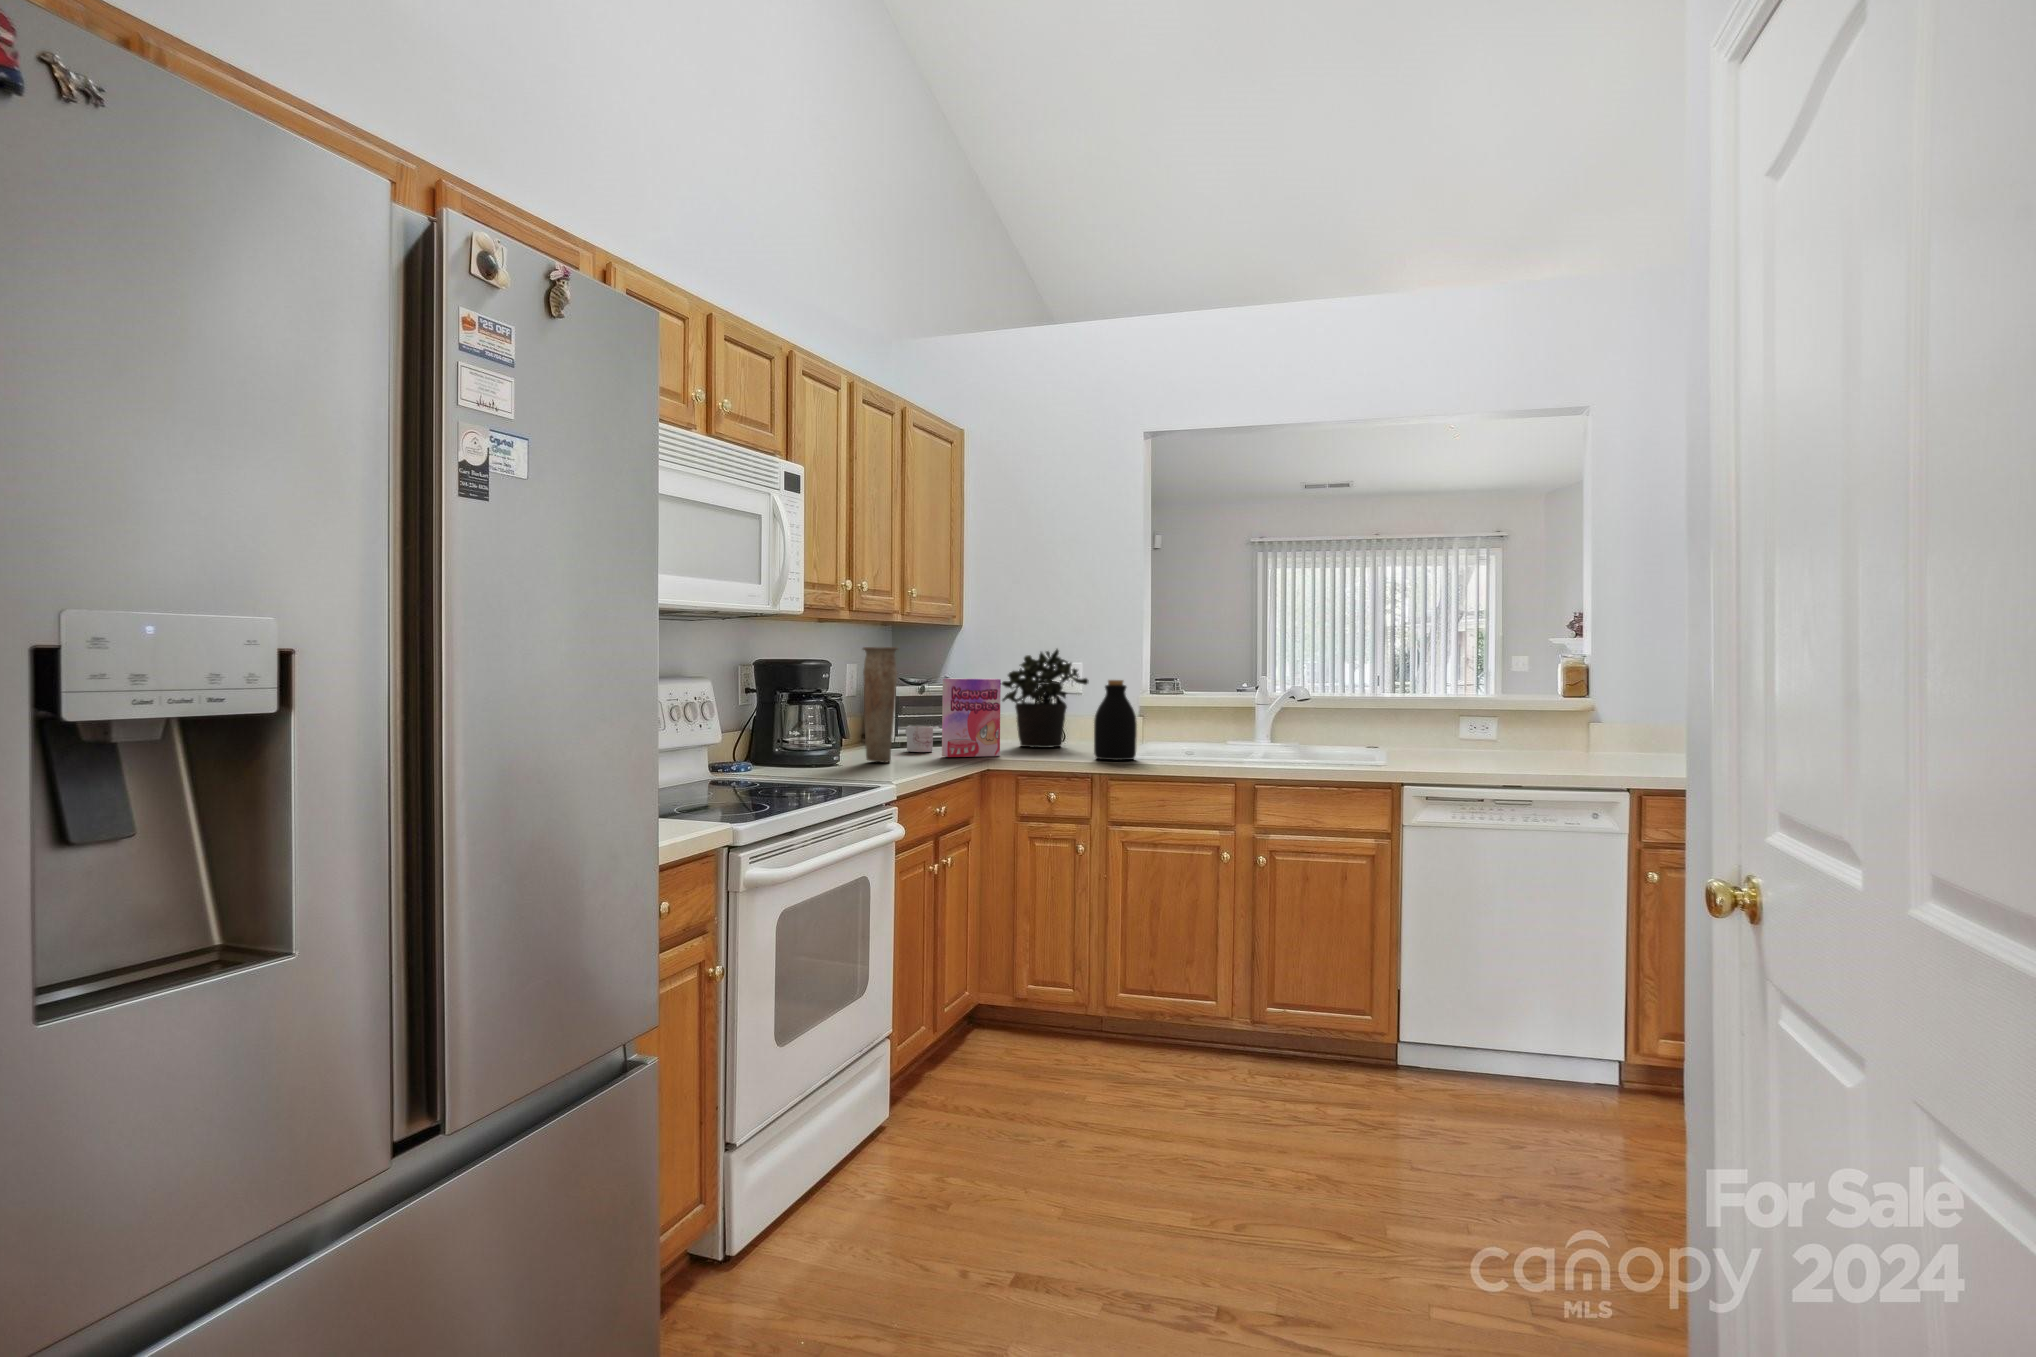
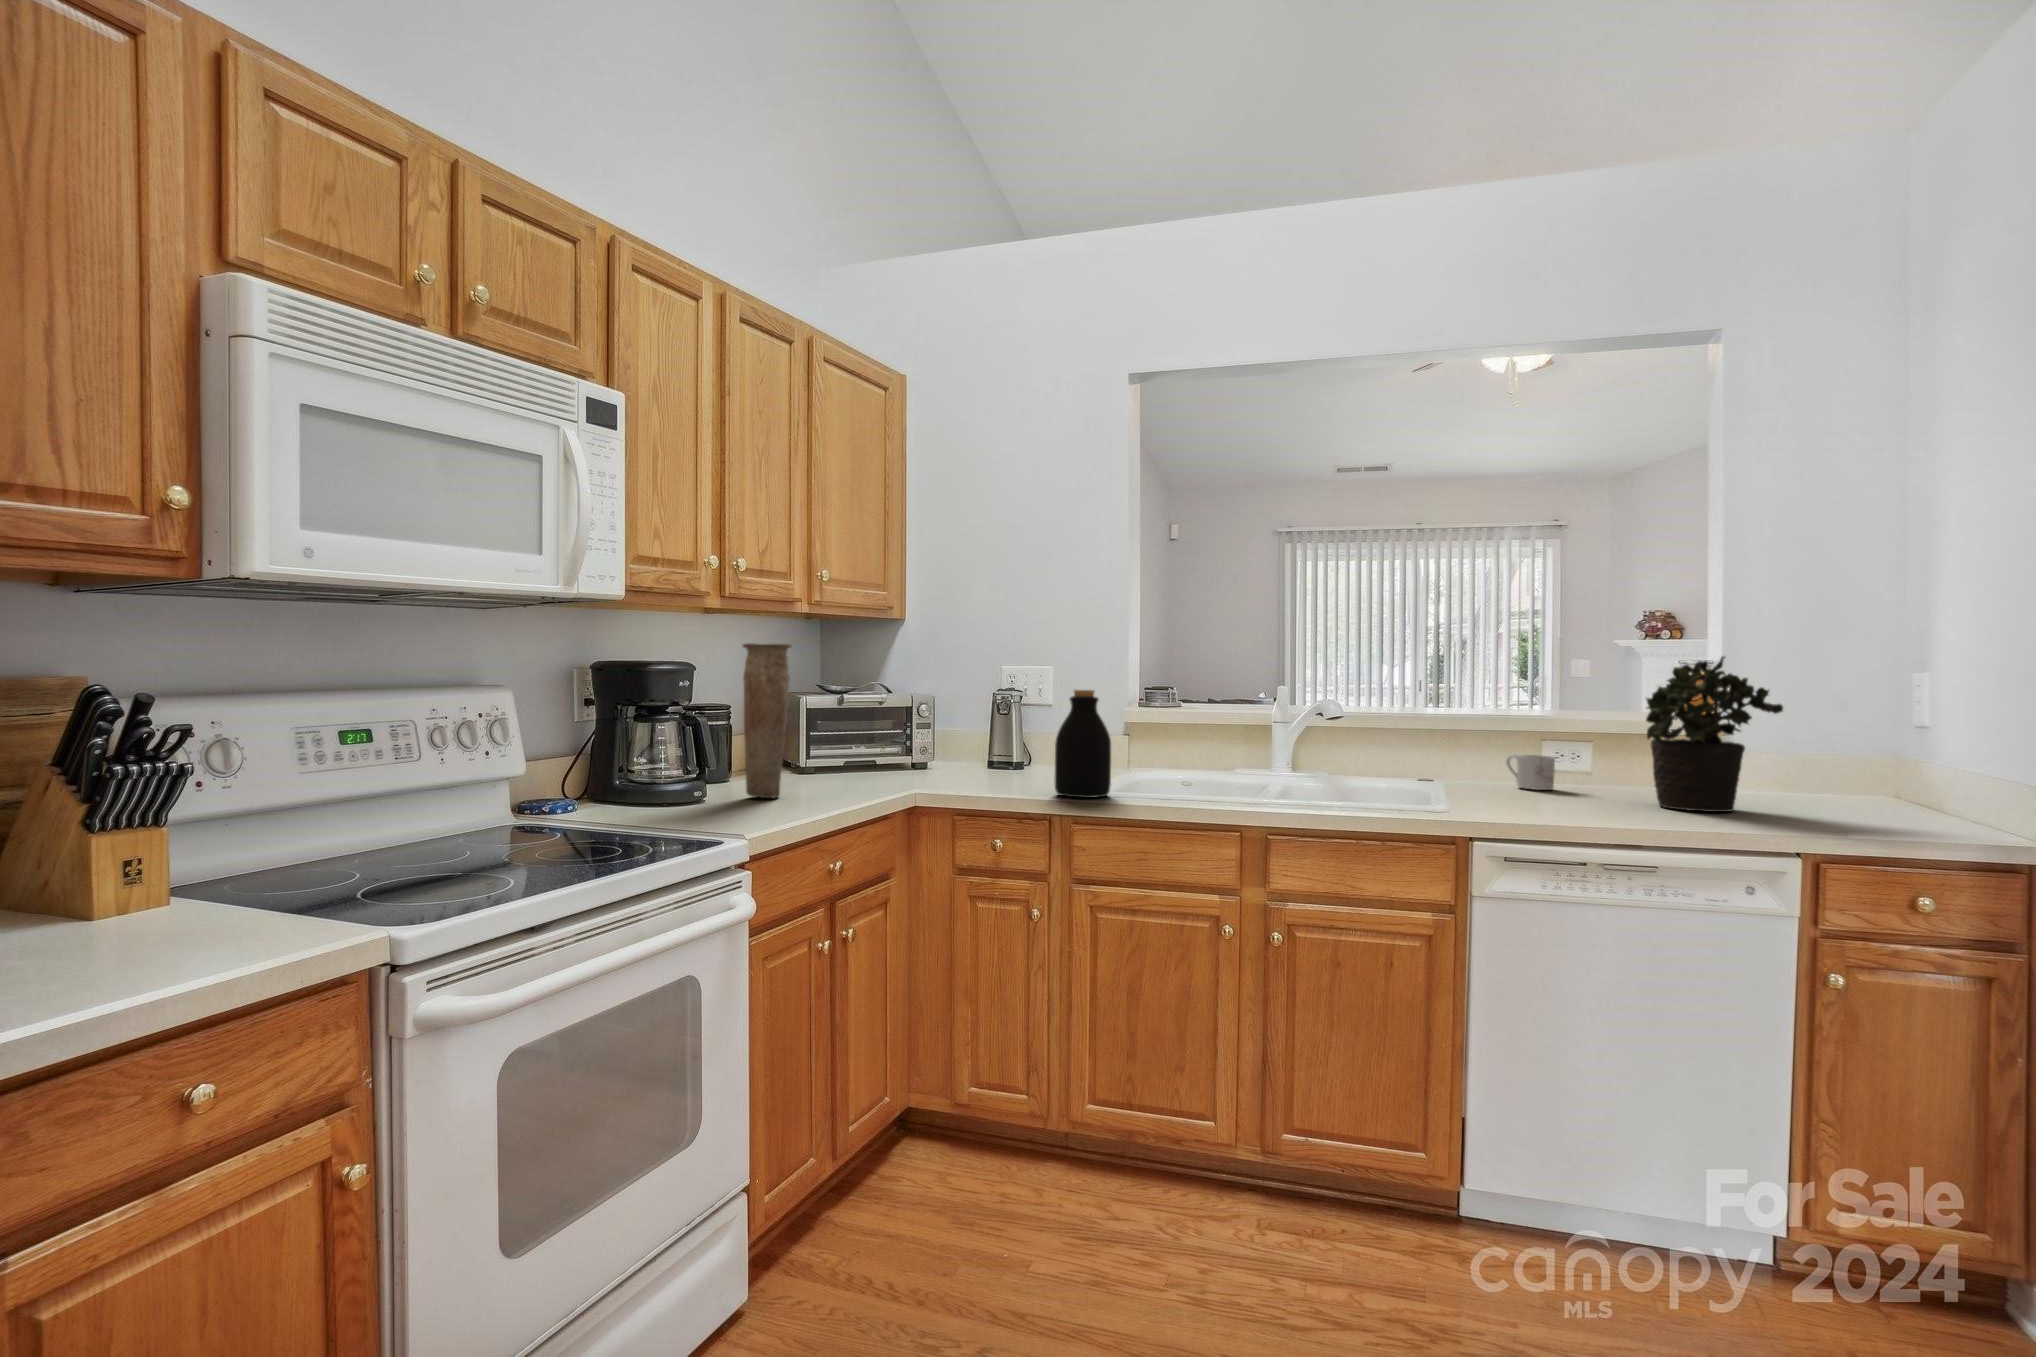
potted plant: present [1002,649,1088,748] -> present [1646,656,1783,812]
cereal box: present [942,678,1001,757] -> none [856,686,935,790]
mug: present [906,726,933,752] -> present [1506,755,1555,790]

